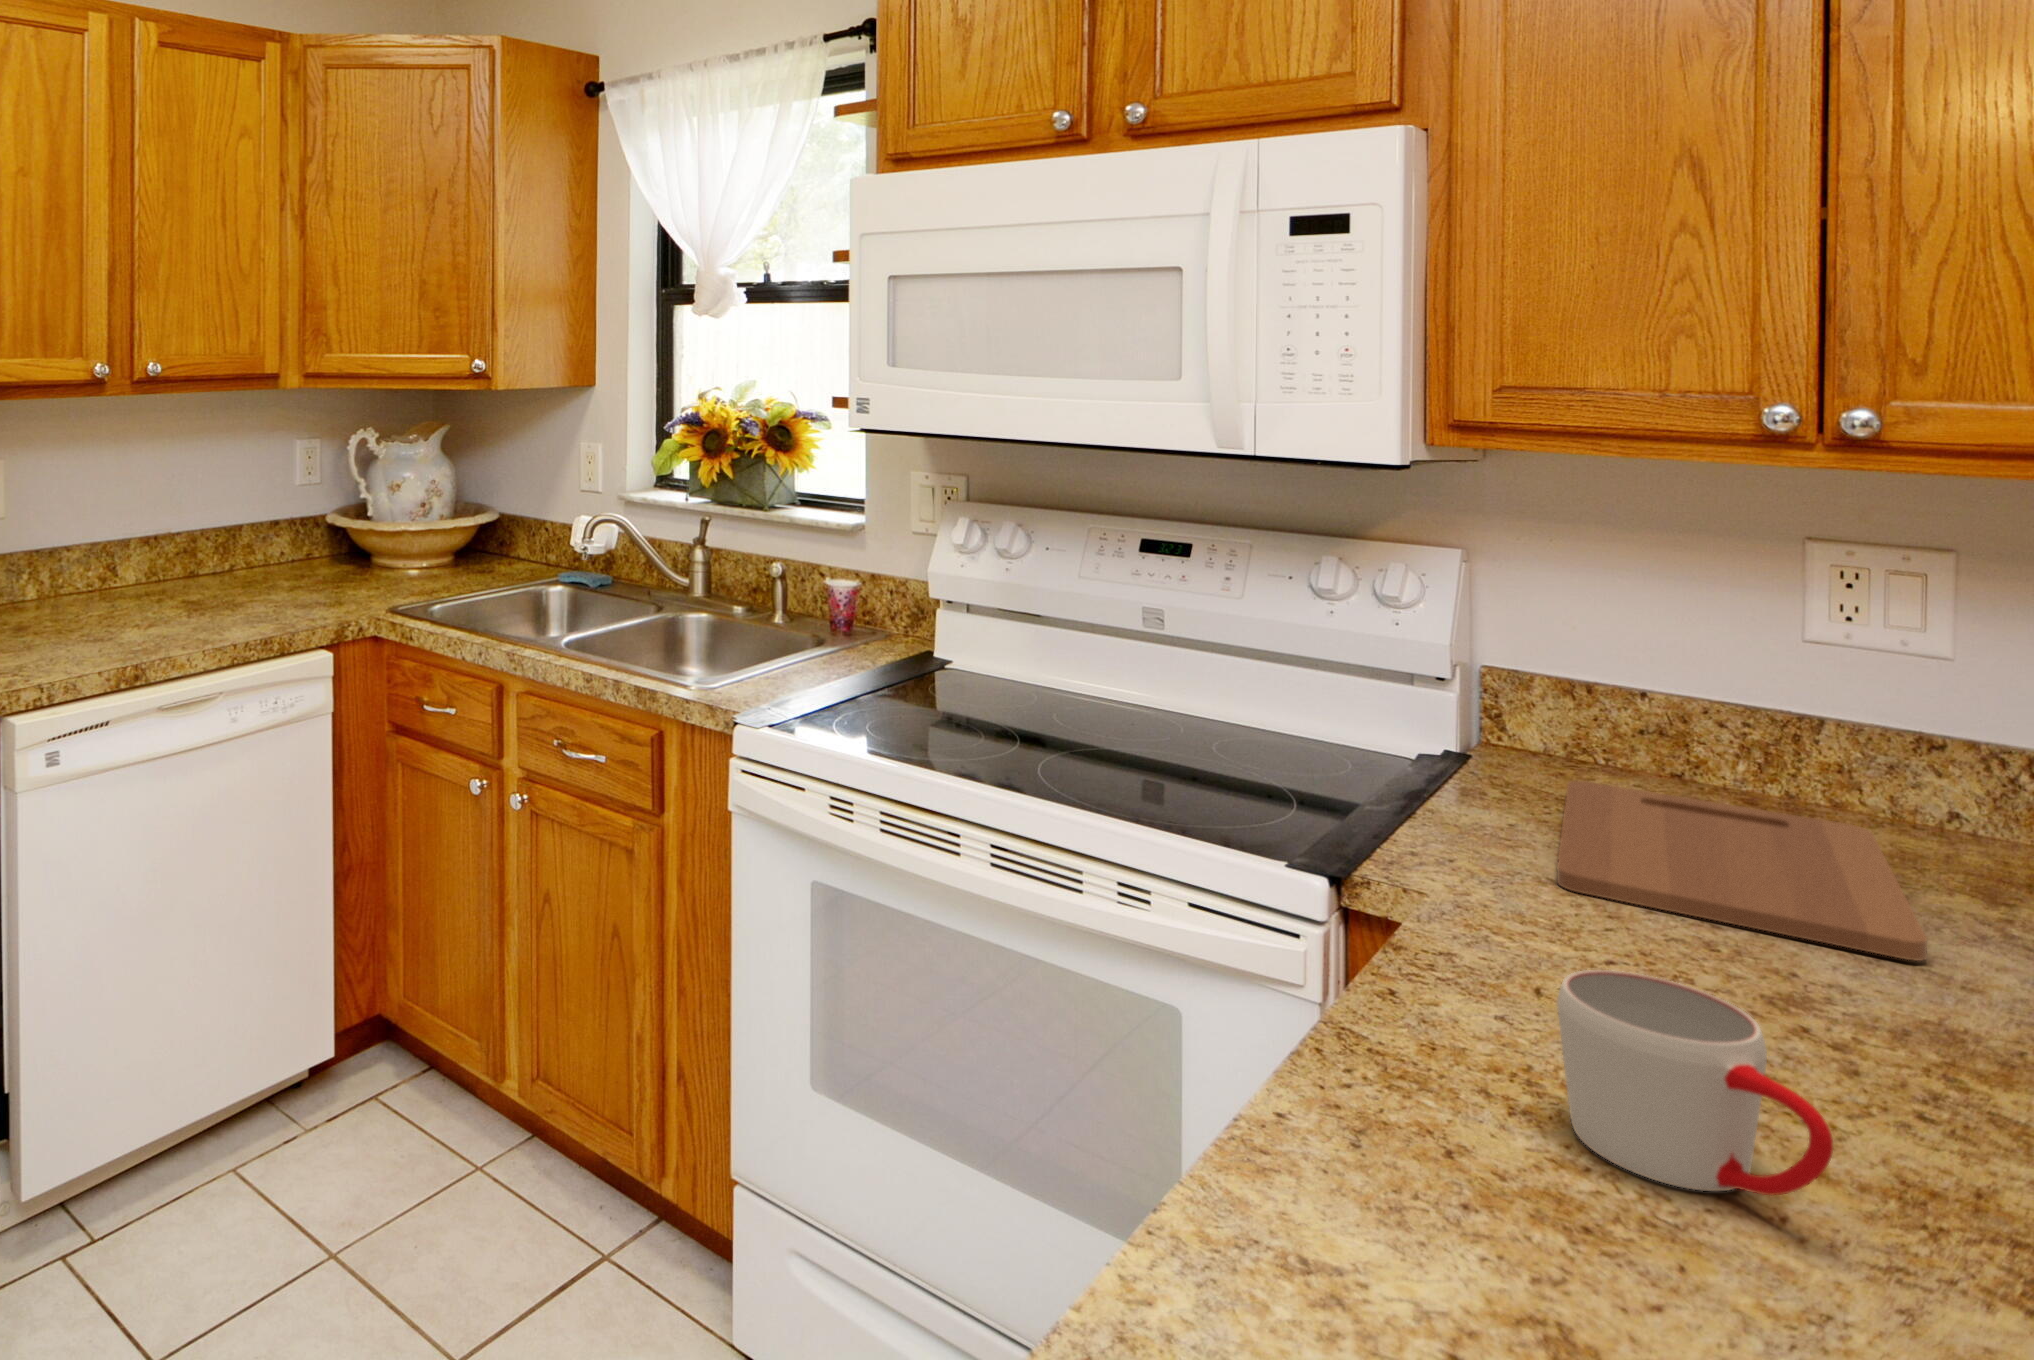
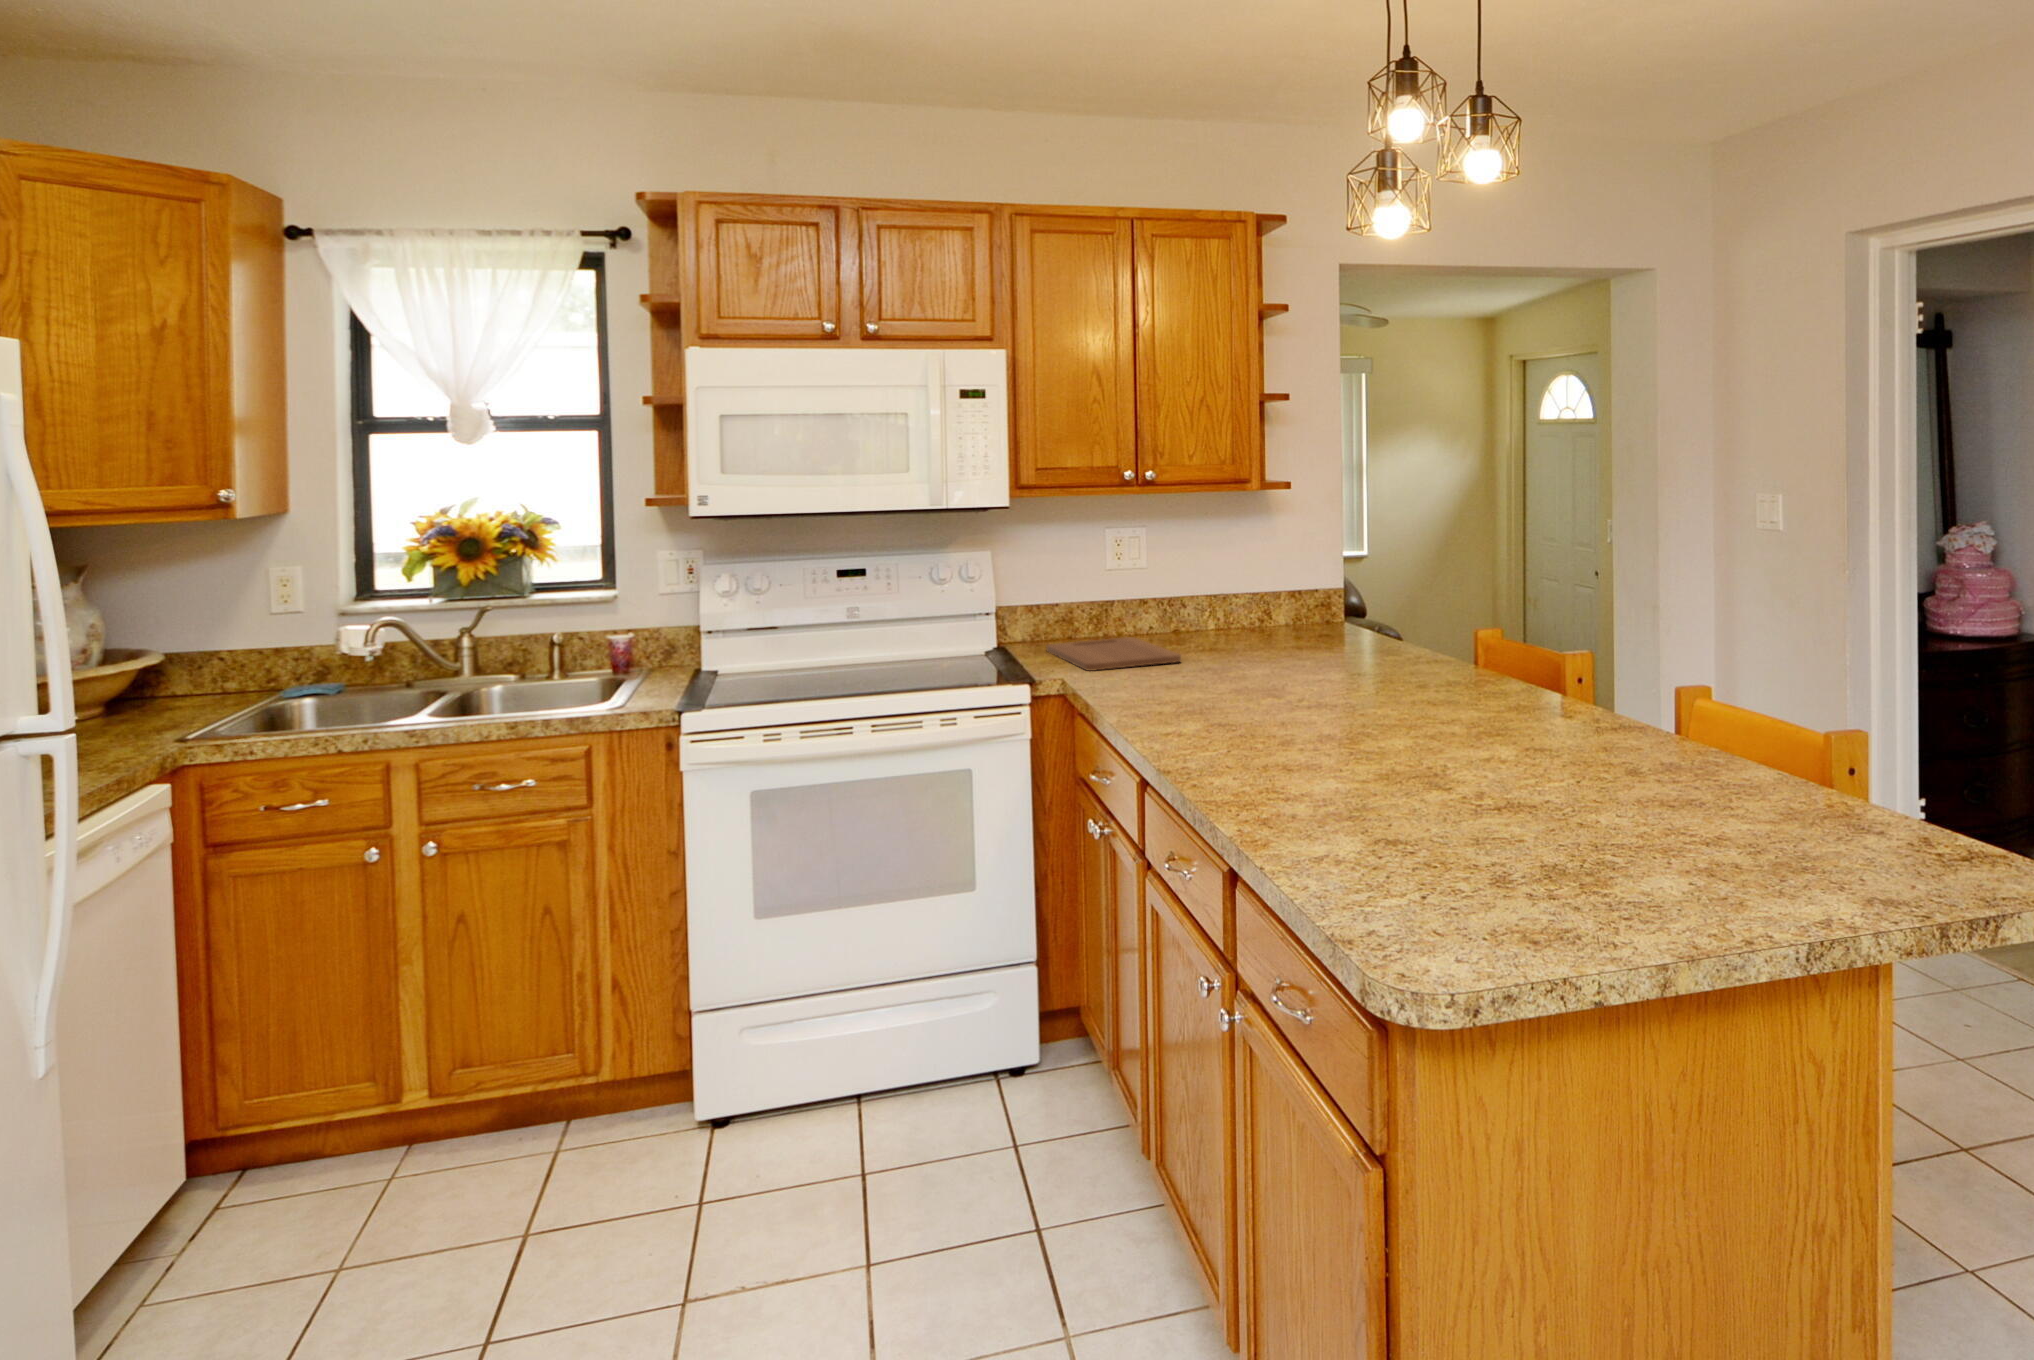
mug: present [1557,970,1833,1195] -> none [1165,655,1237,709]

